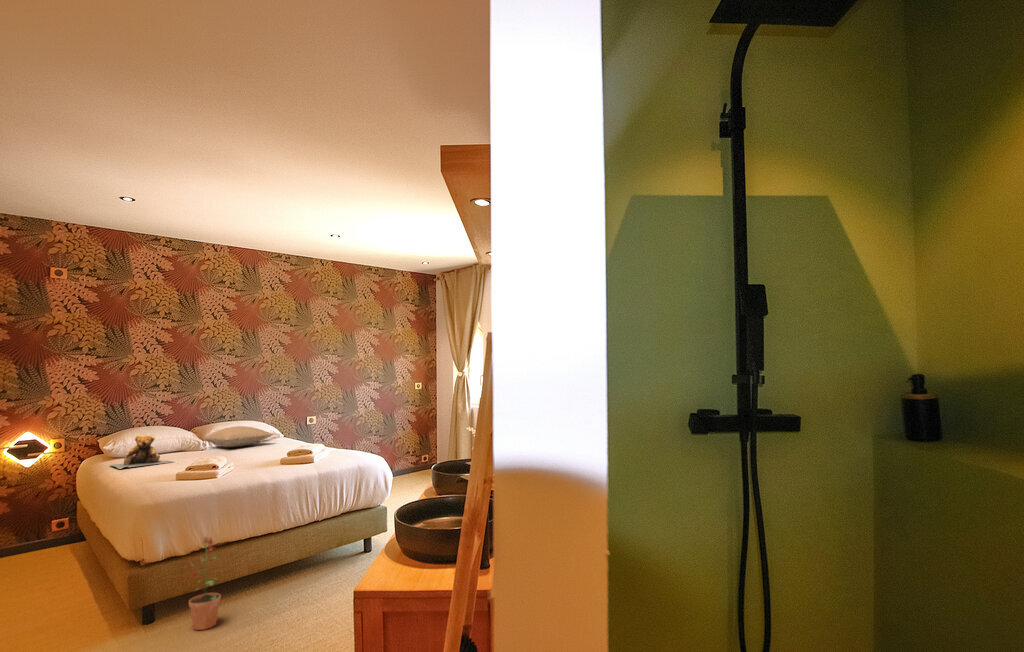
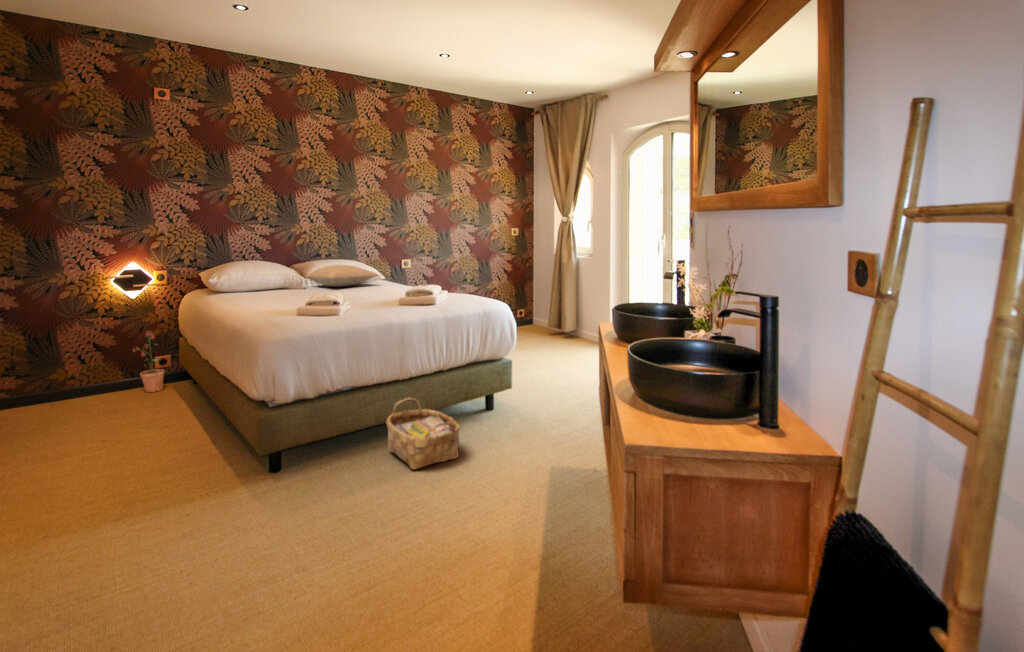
teddy bear: present [111,435,173,469] -> none [215,268,282,303]
potted plant: present [185,537,221,630] -> present [133,331,164,392]
woven basket: none [253,550,320,618] -> present [387,398,460,469]

